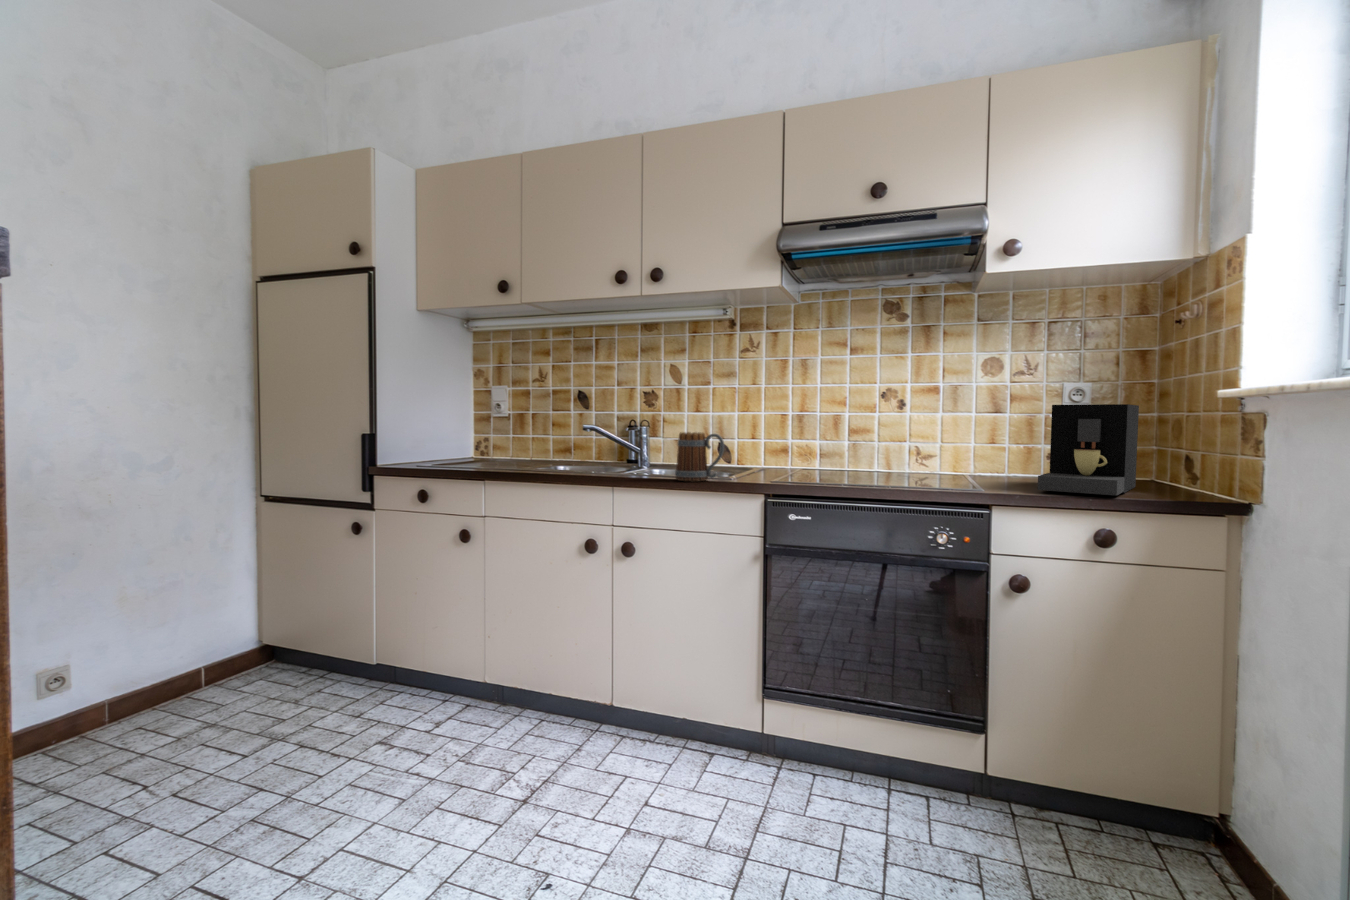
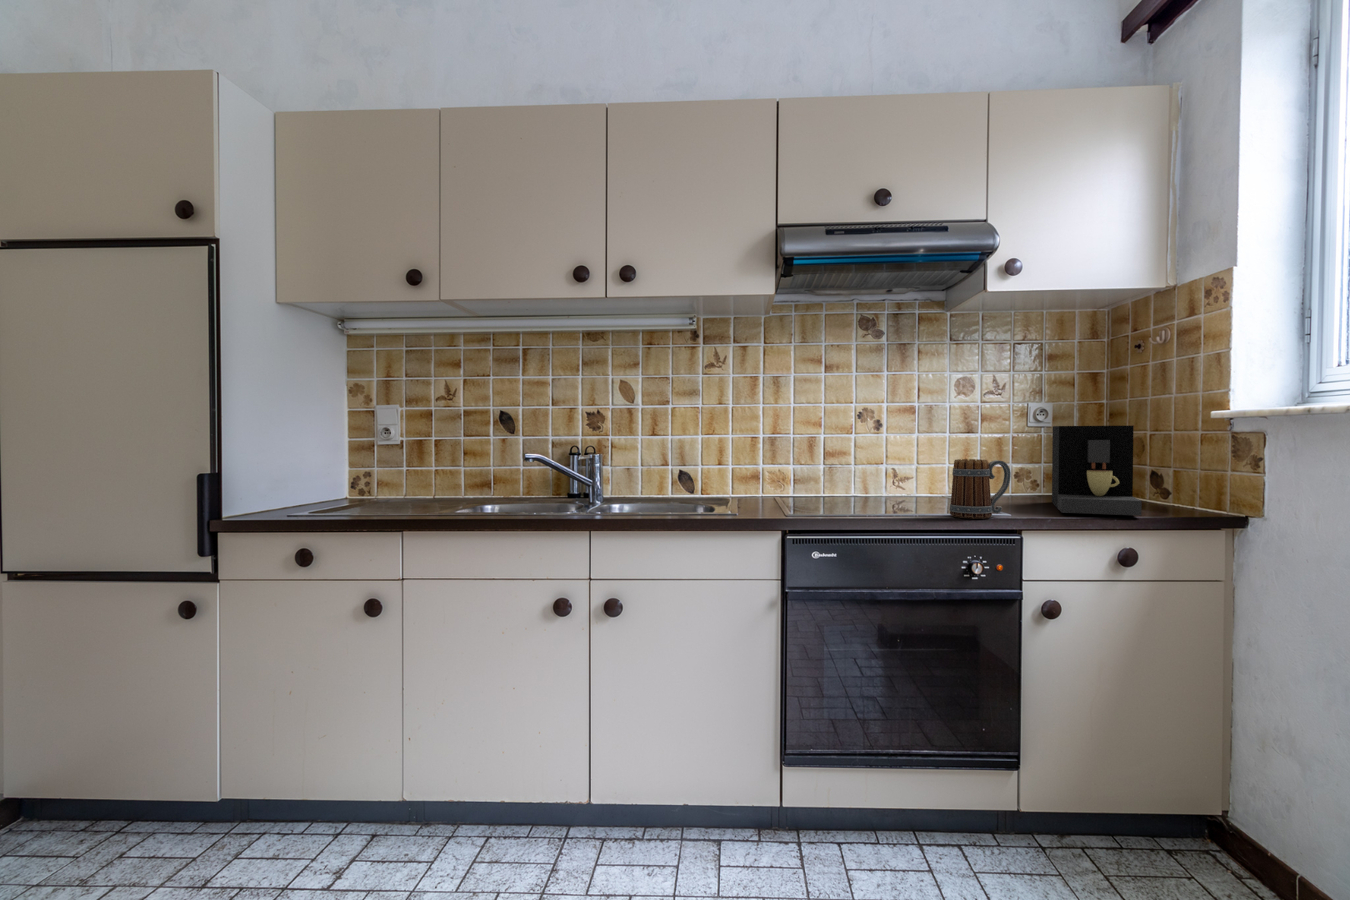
mug: present [675,432,724,481] -> present [949,459,1011,519]

